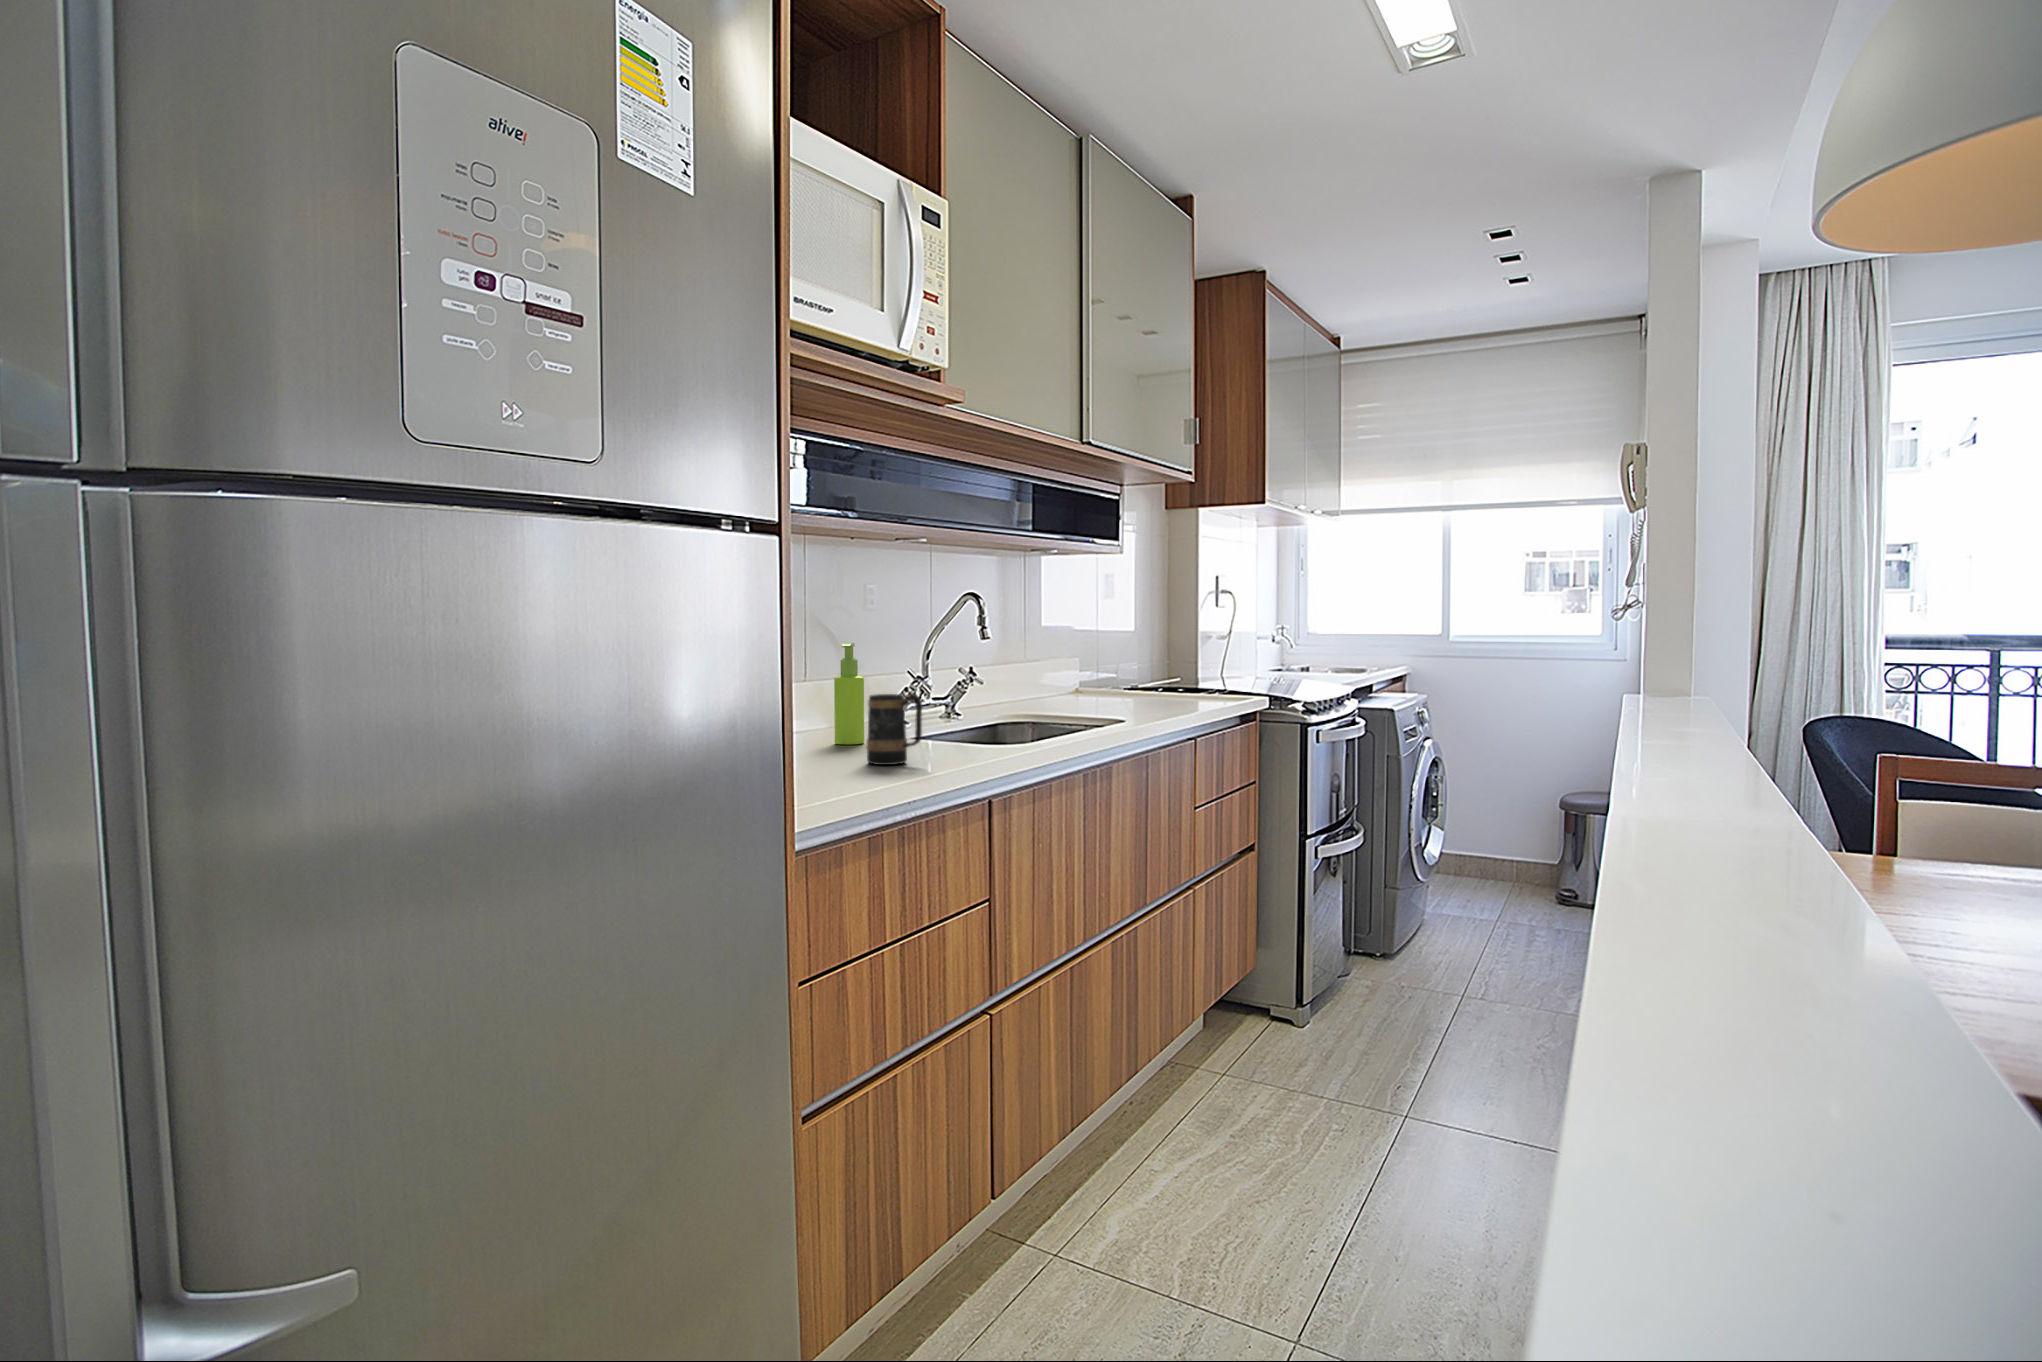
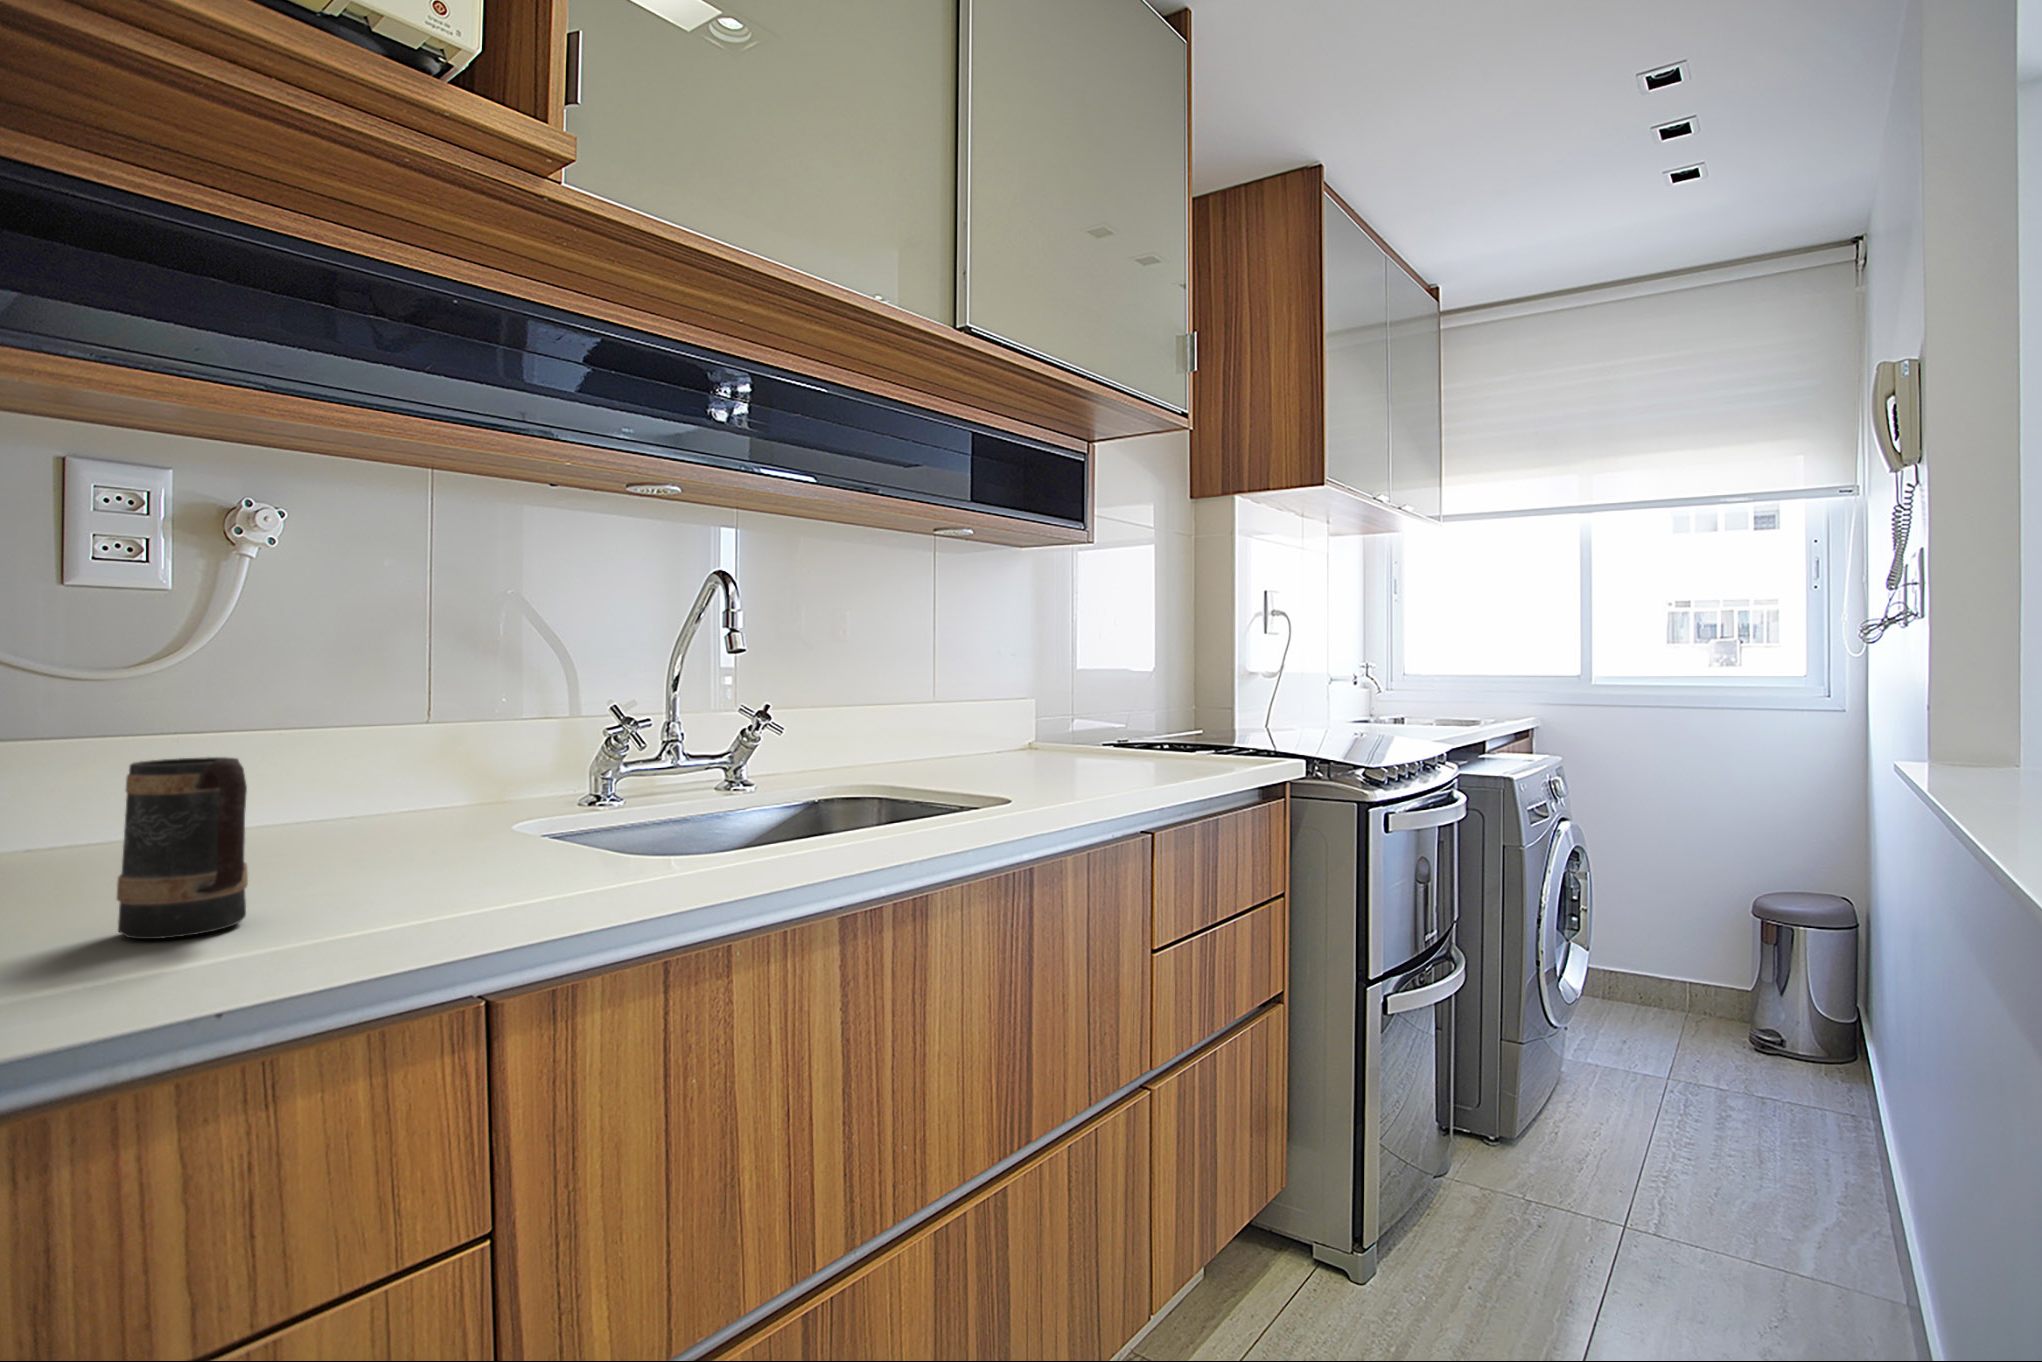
soap dispenser: present [834,643,864,744] -> none [316,648,390,855]

